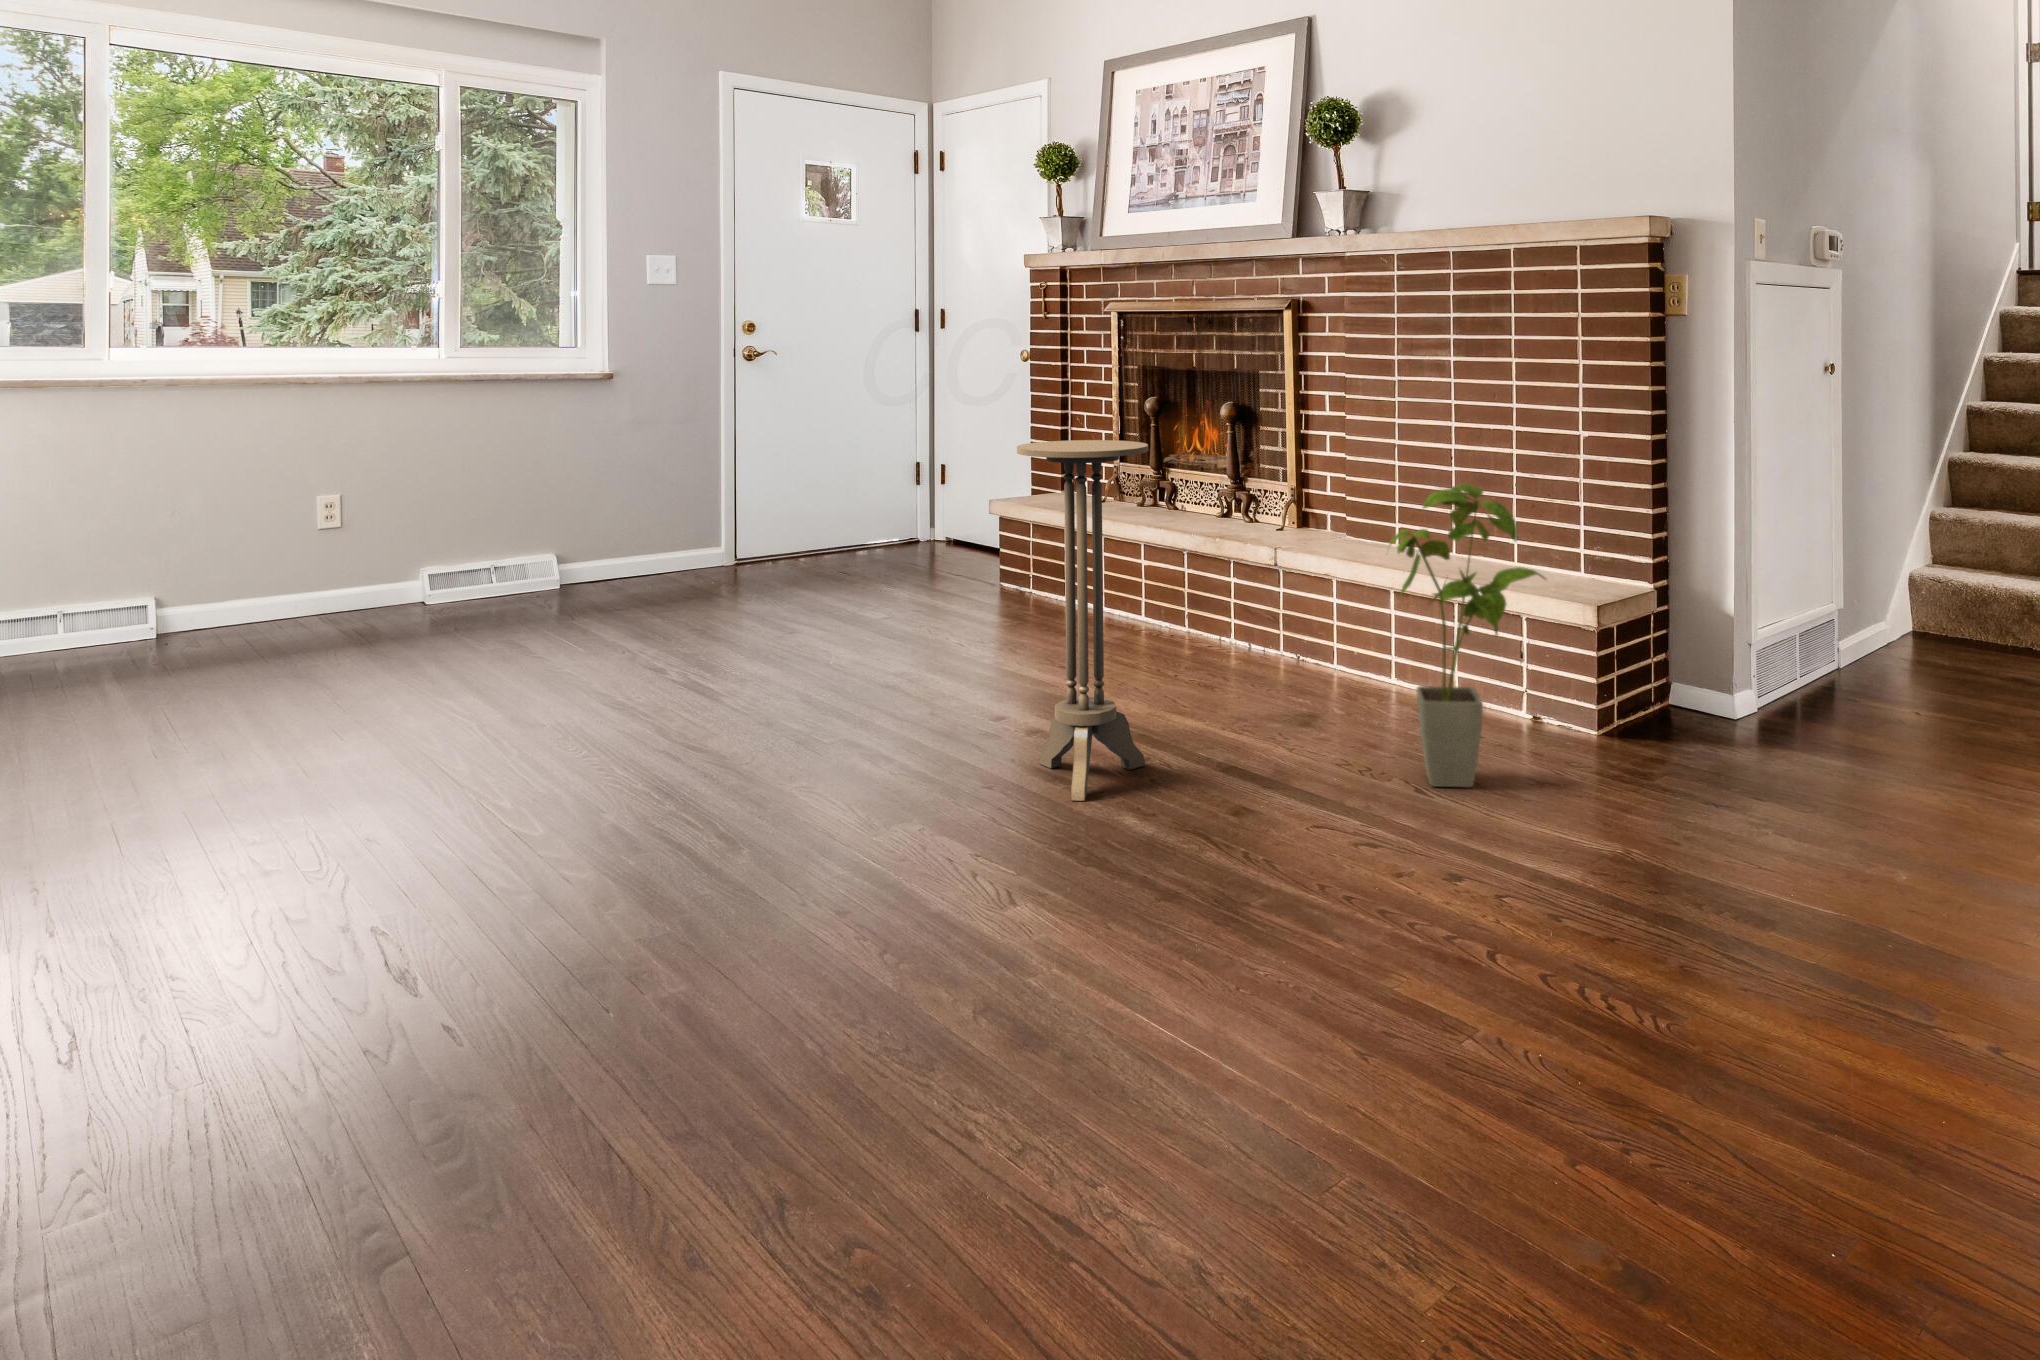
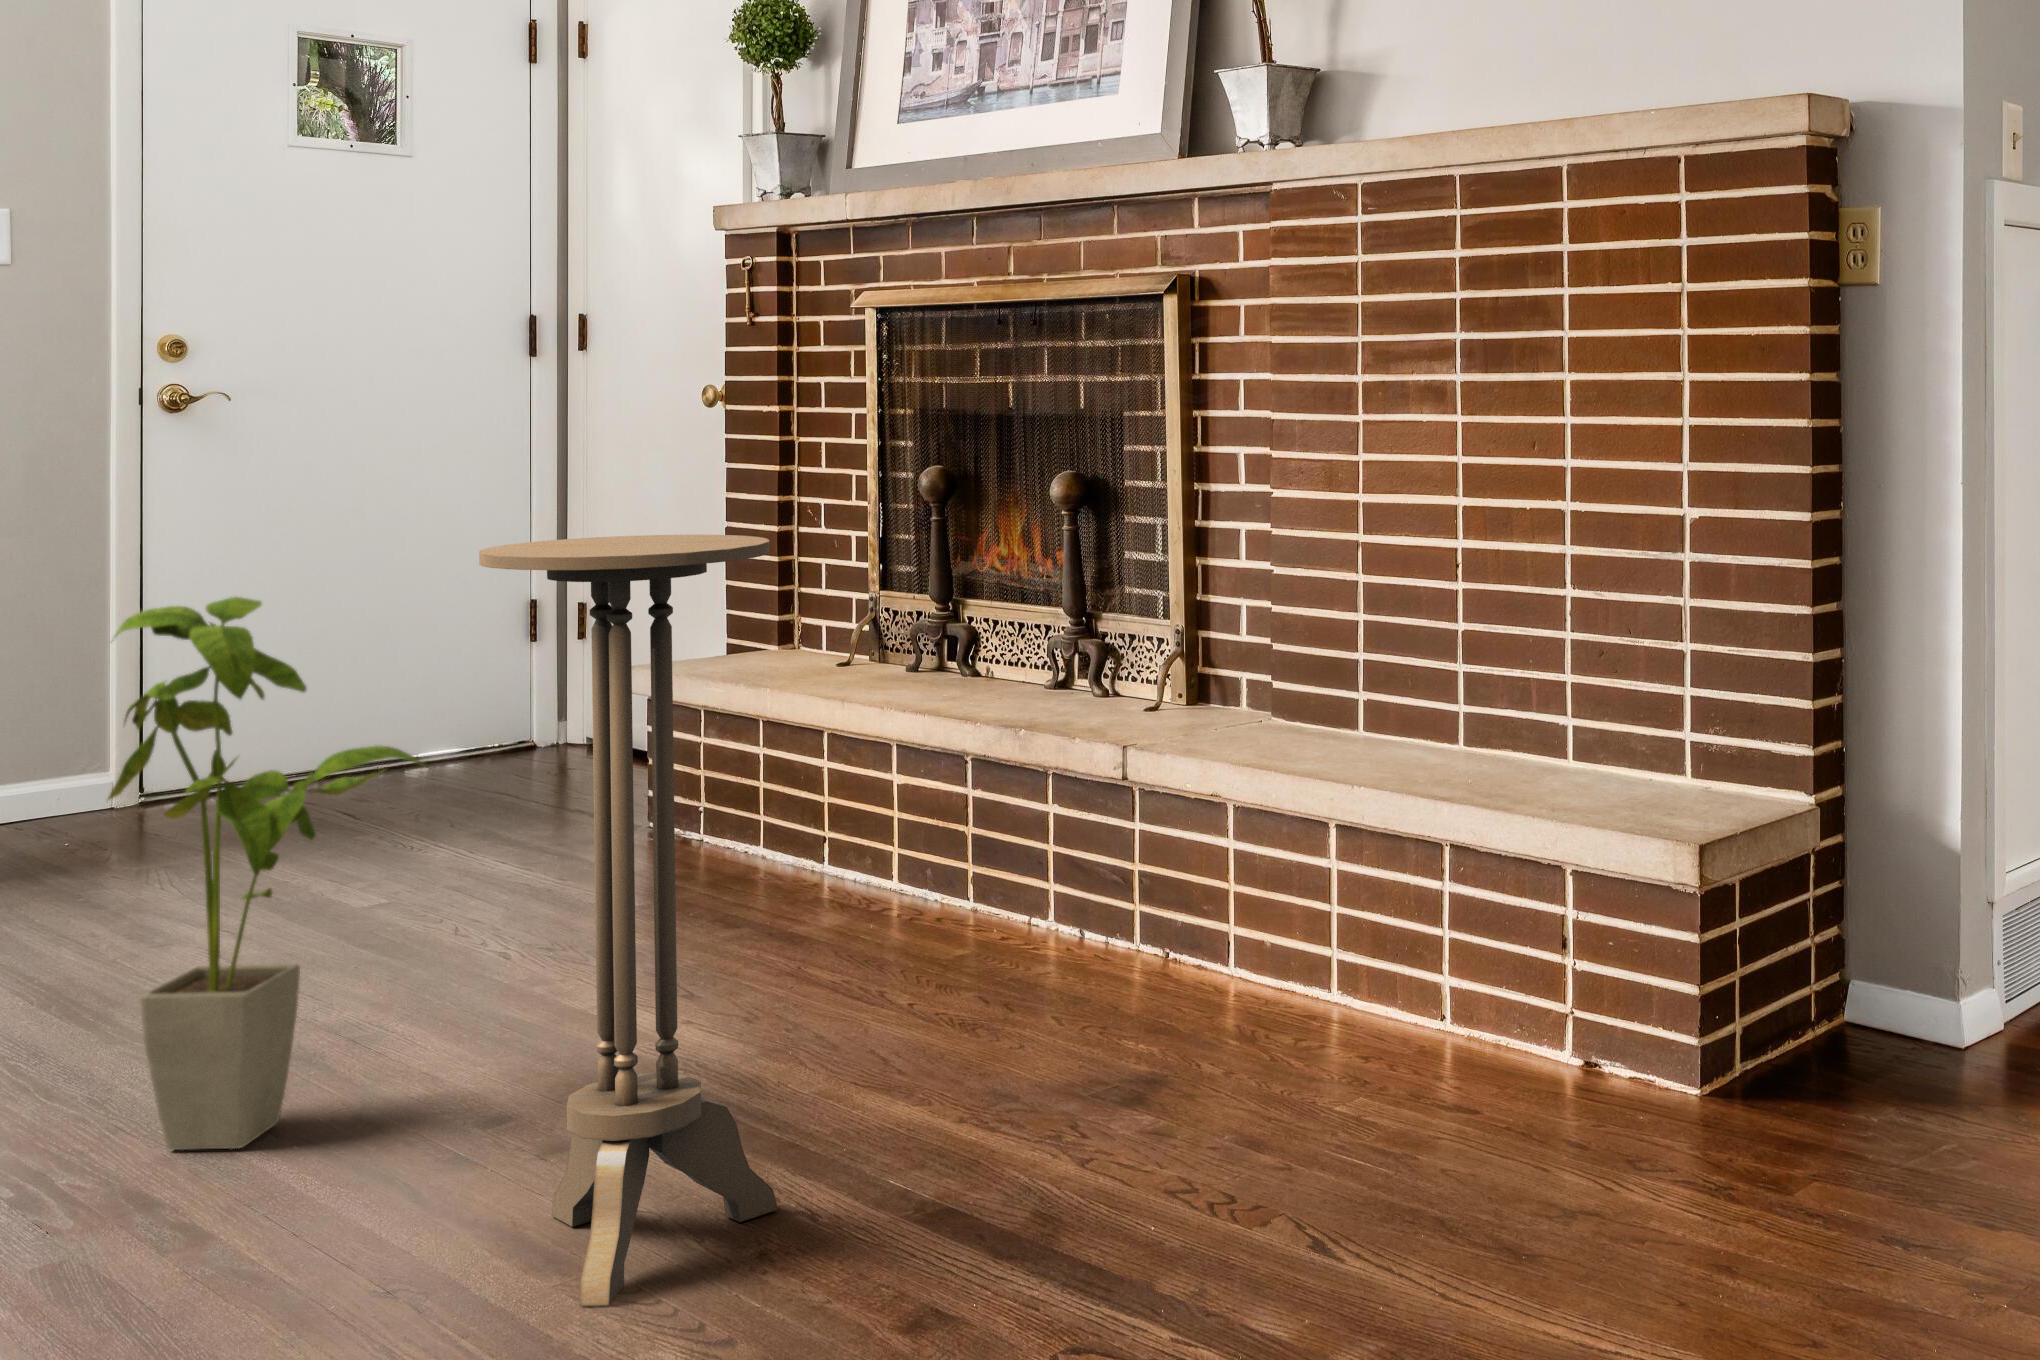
house plant: present [1390,484,1545,787] -> present [108,596,428,1150]

